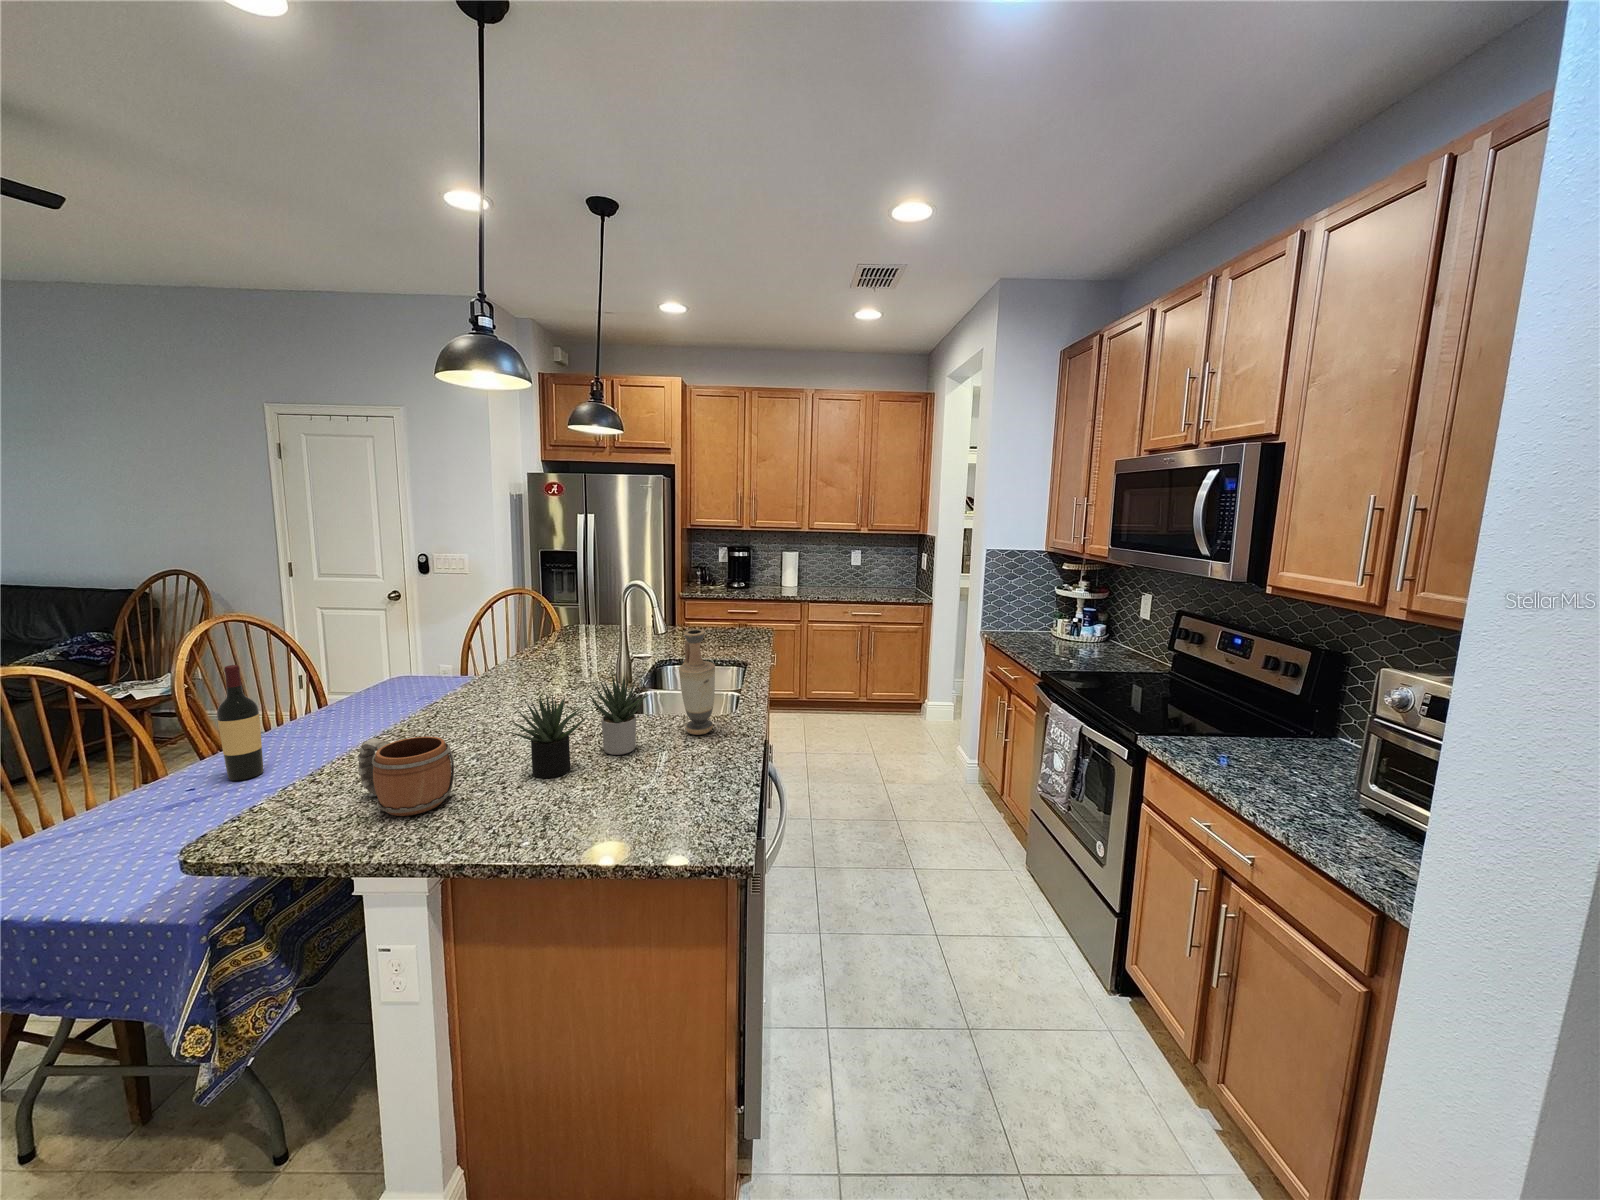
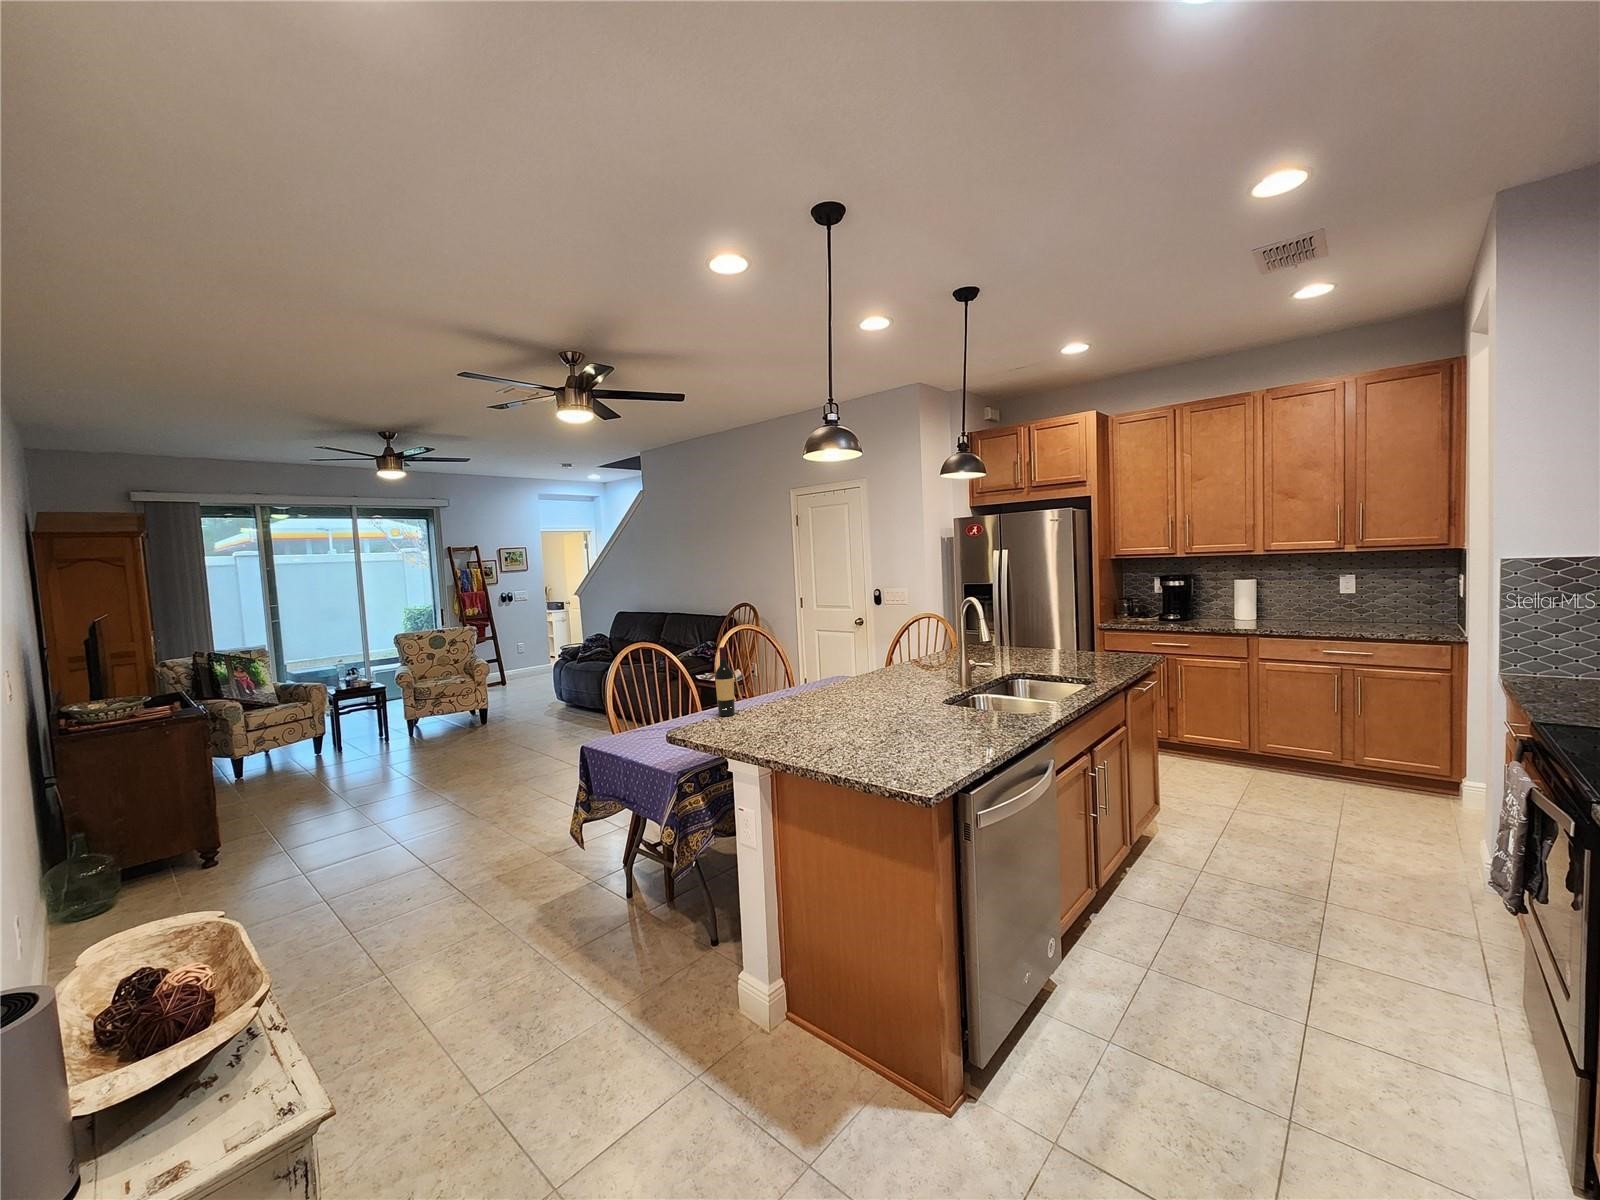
vase: present [679,629,715,735] -> none [959,633,992,725]
succulent plant: present [510,675,648,778] -> none [823,663,934,731]
mug: present [358,737,454,816] -> none [748,686,791,733]

